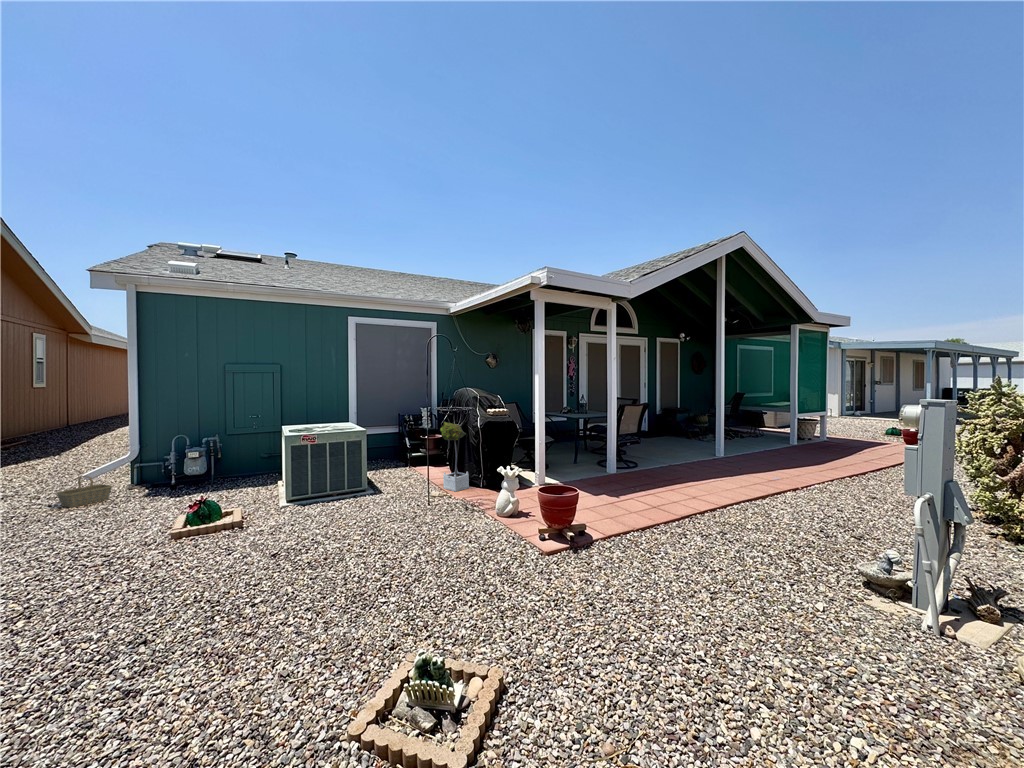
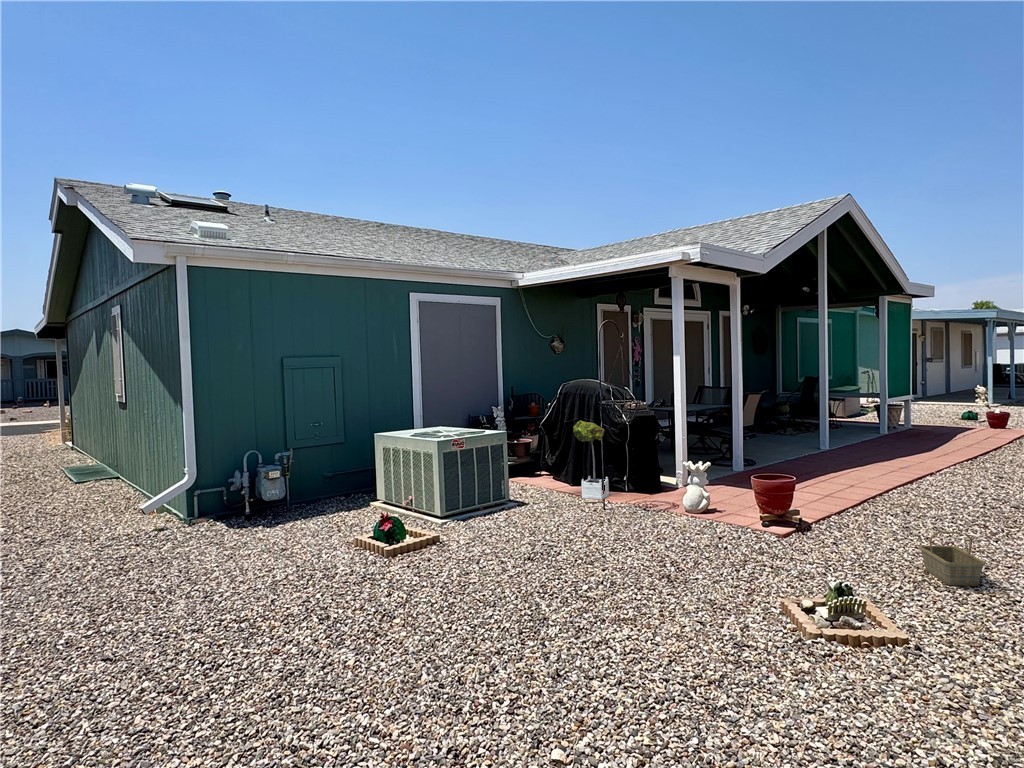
basket: present [56,476,113,508] -> present [919,532,985,586]

